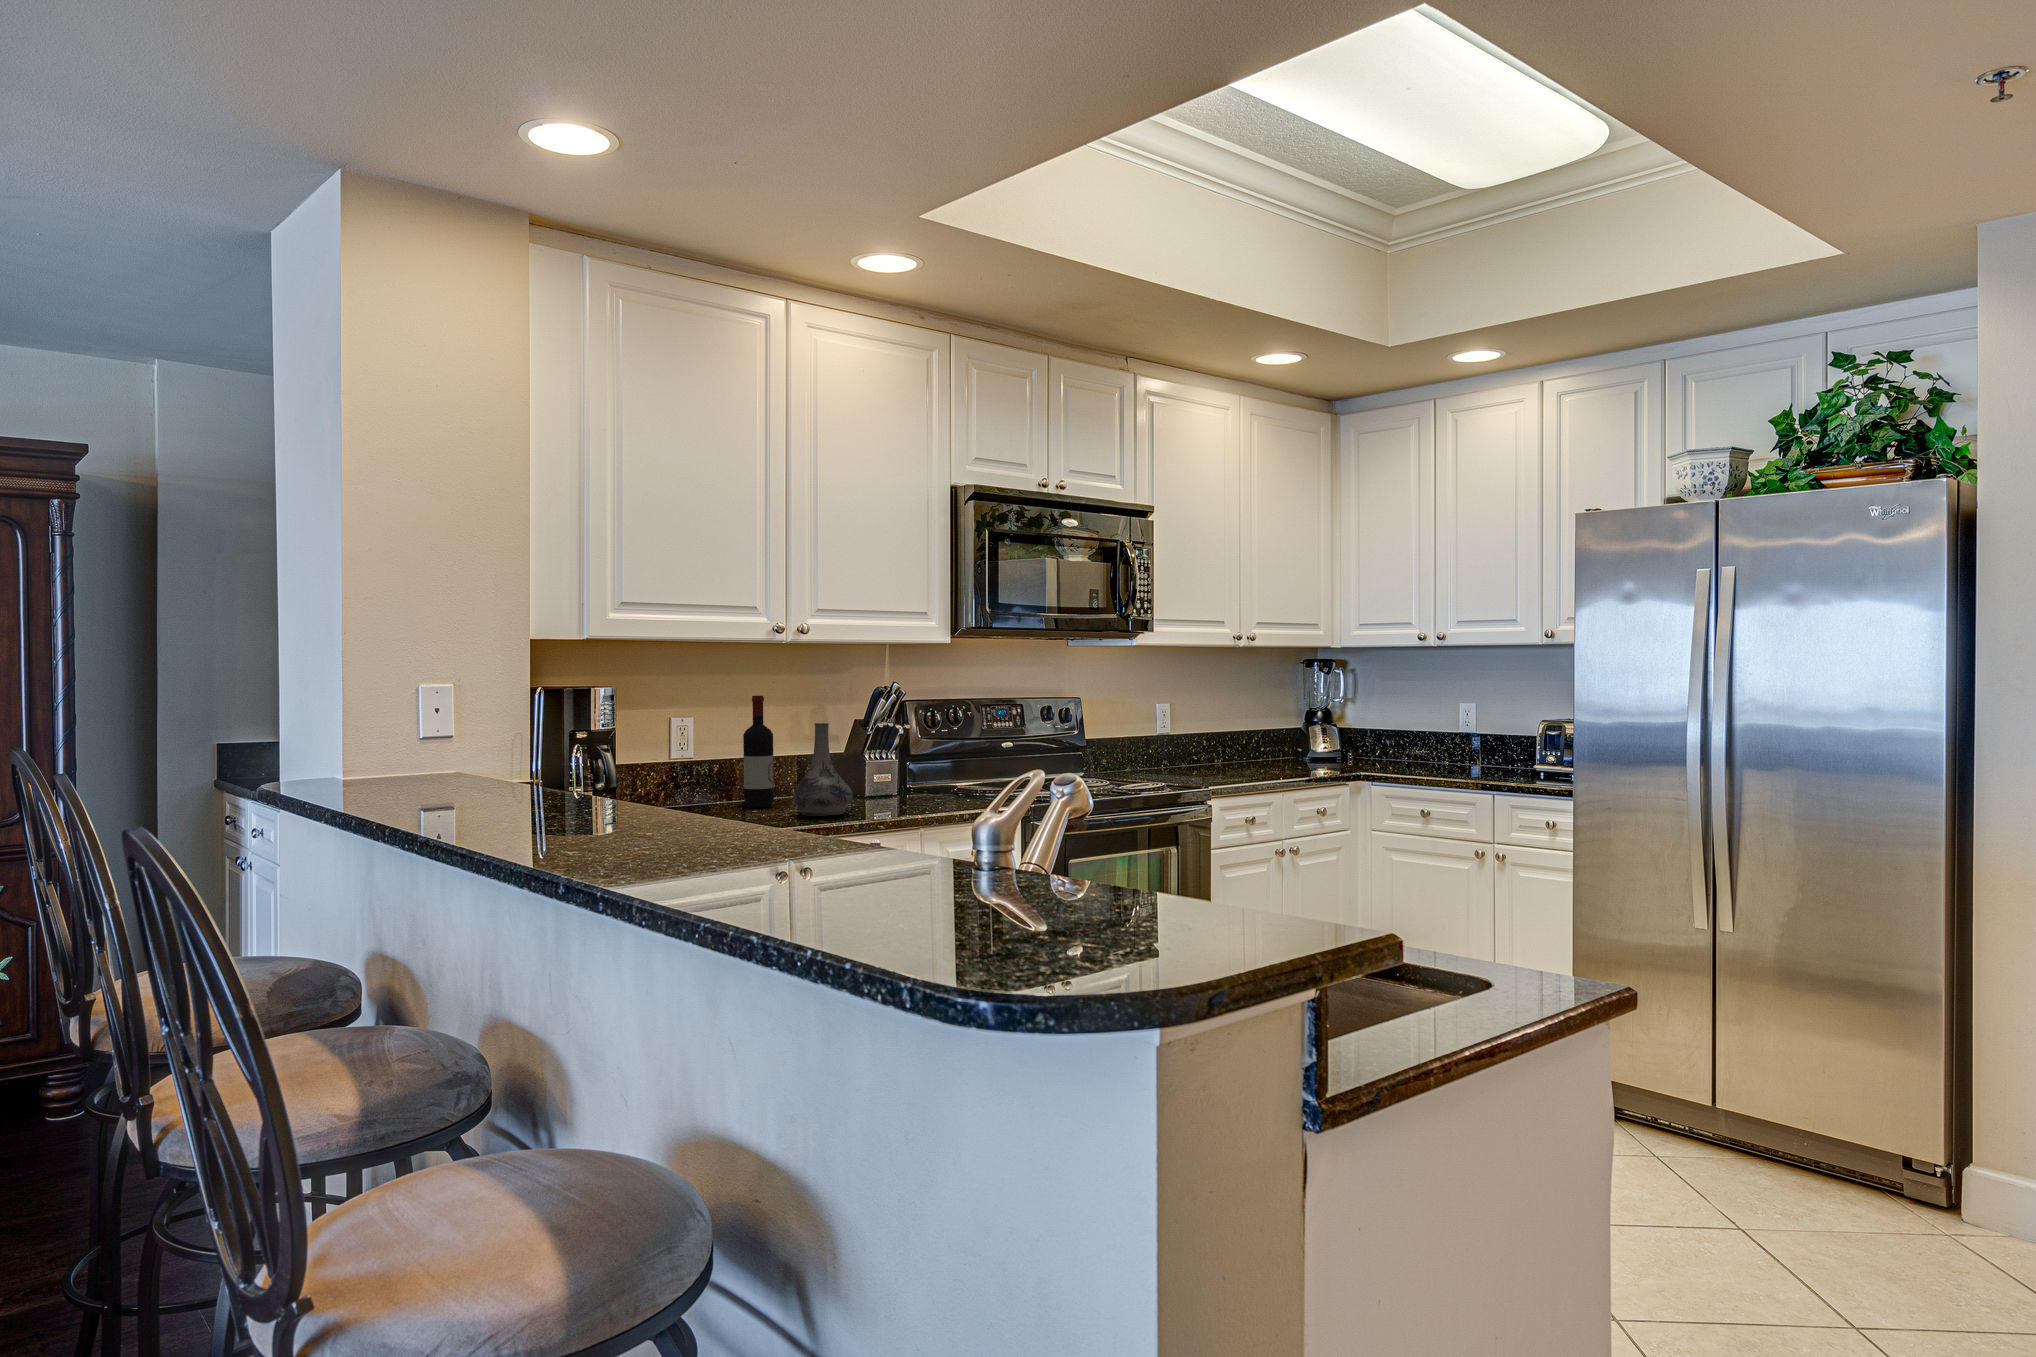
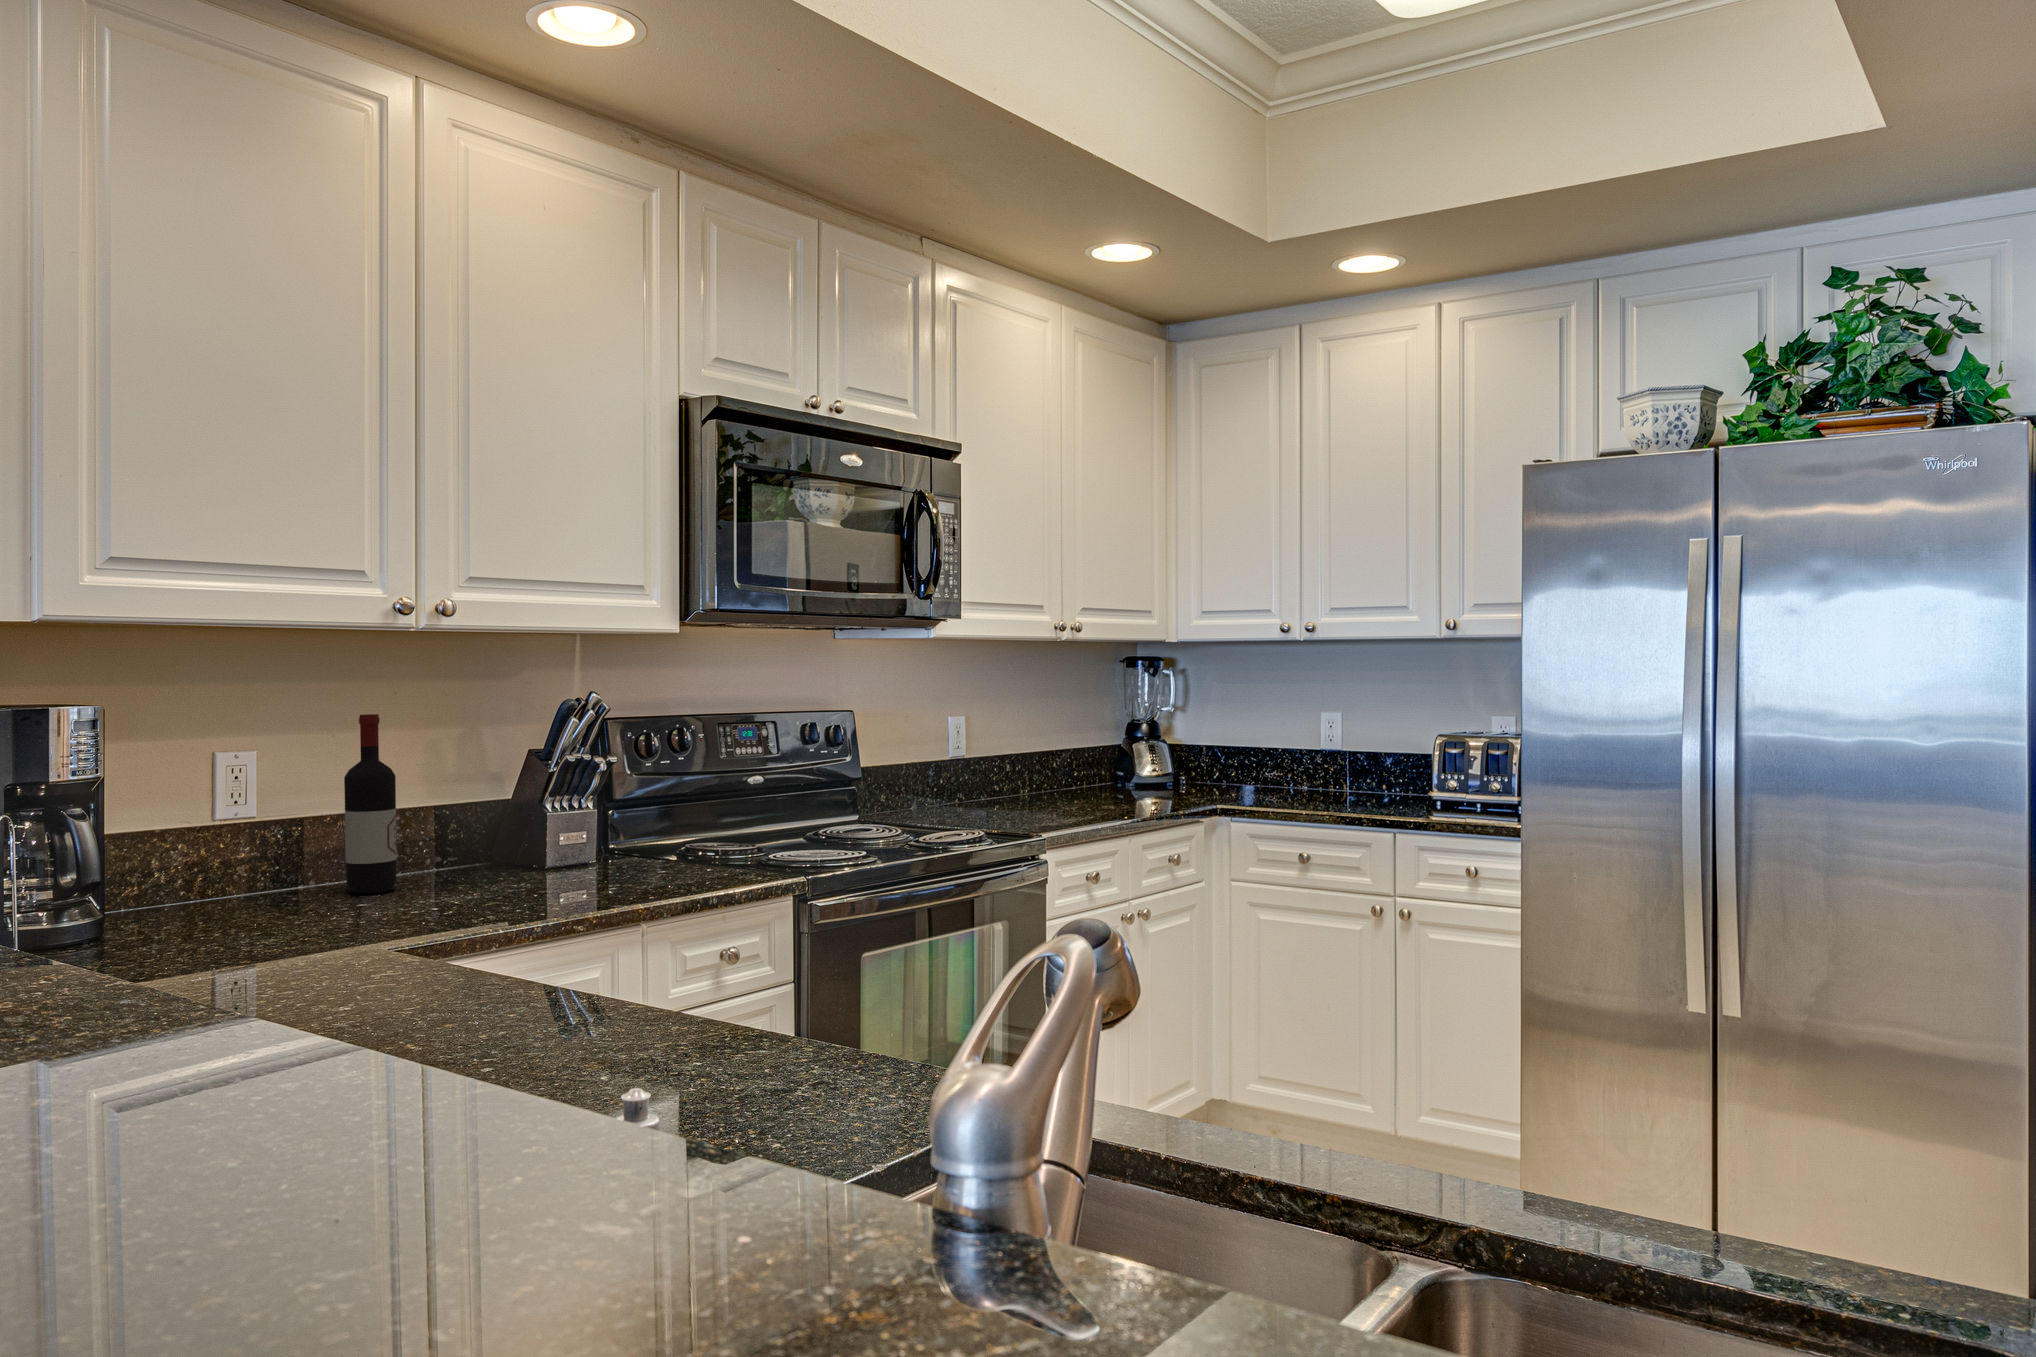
decorative vase: present [793,723,853,816] -> none [428,757,528,906]

